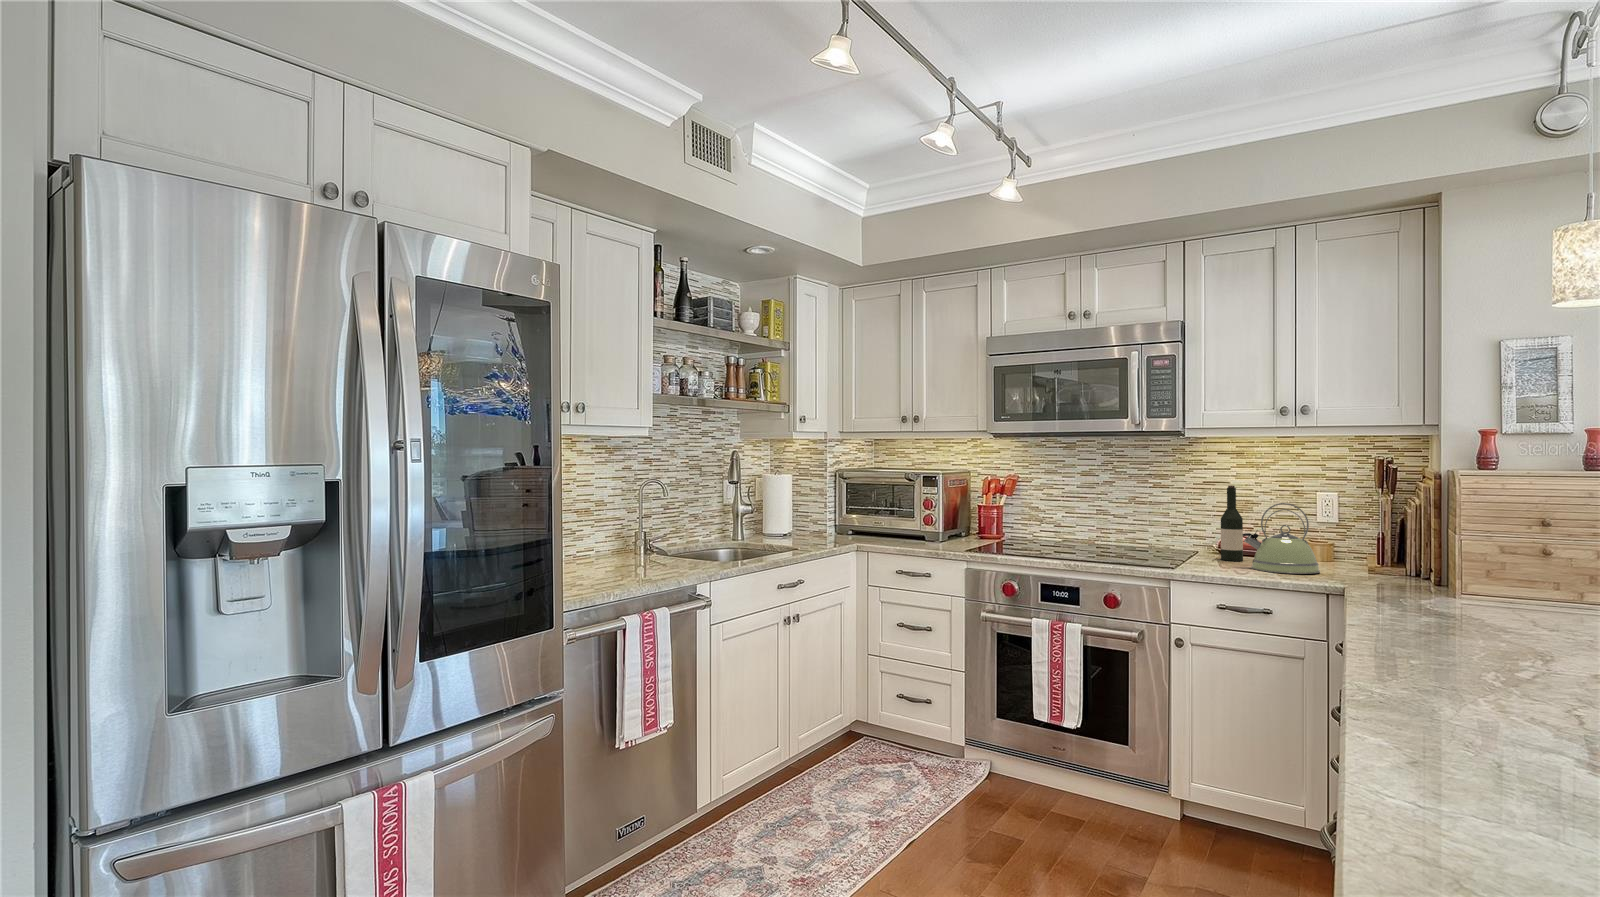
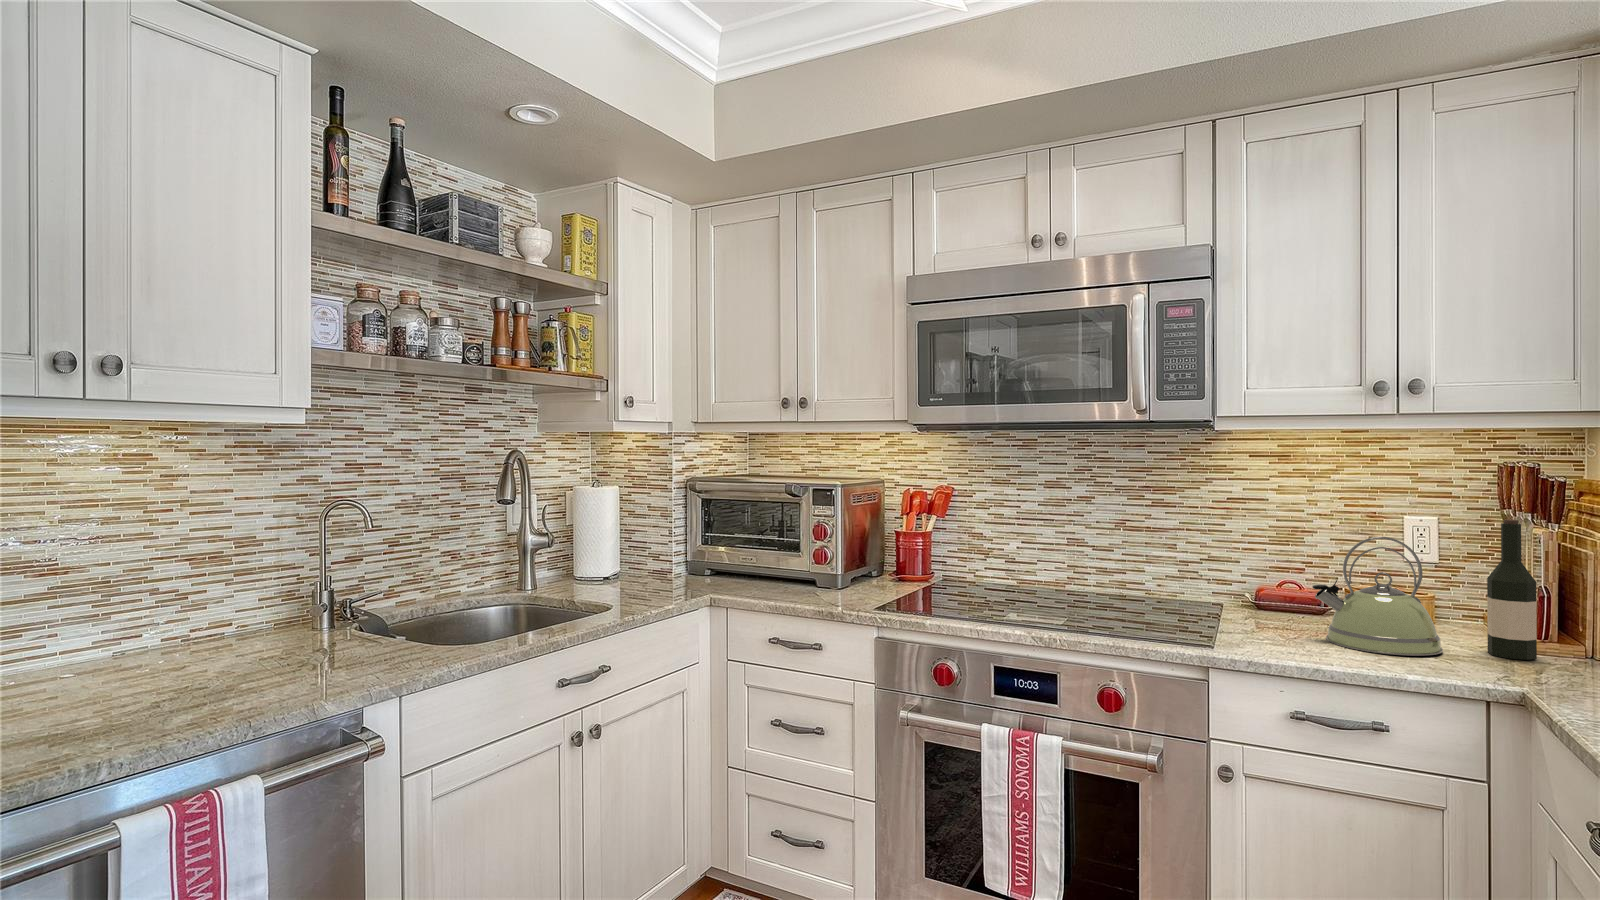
wine bottle: present [1221,486,1243,561] -> present [1487,520,1537,660]

